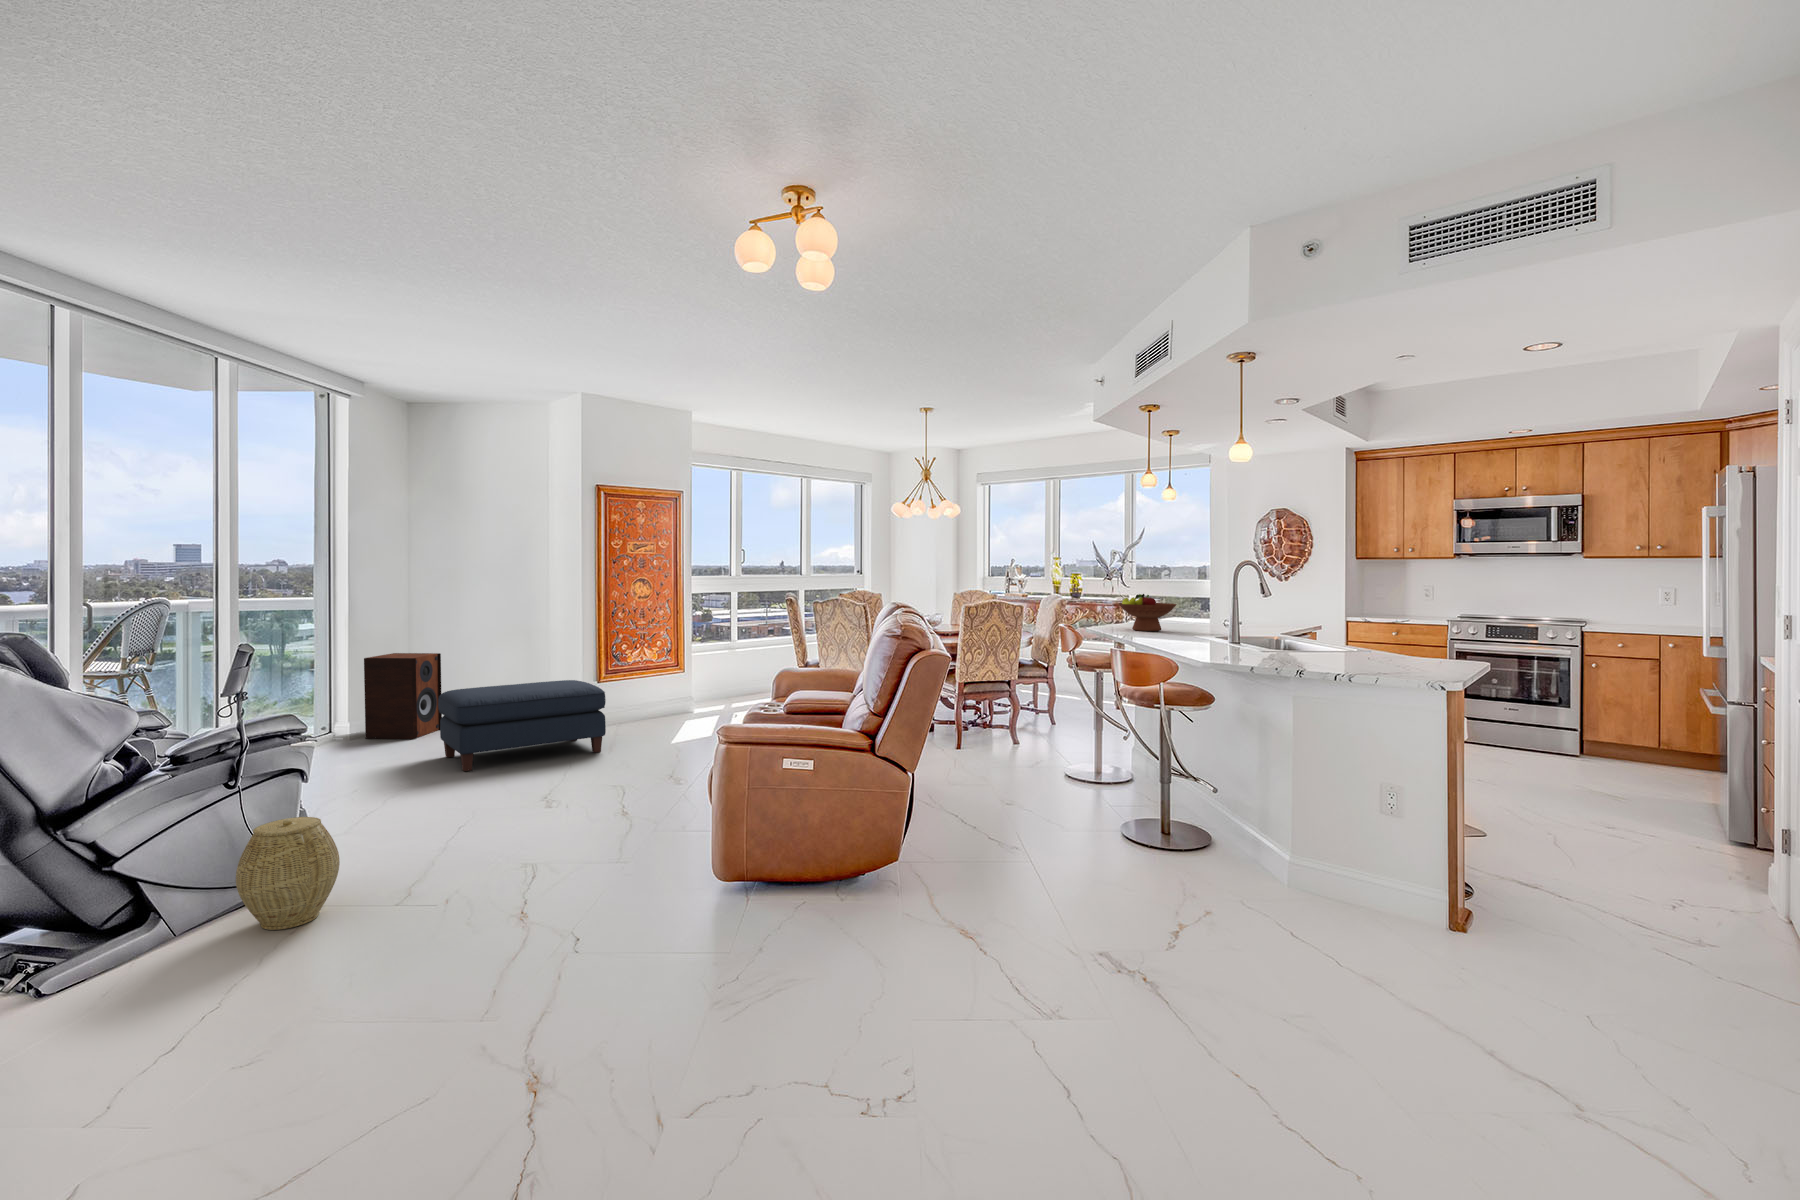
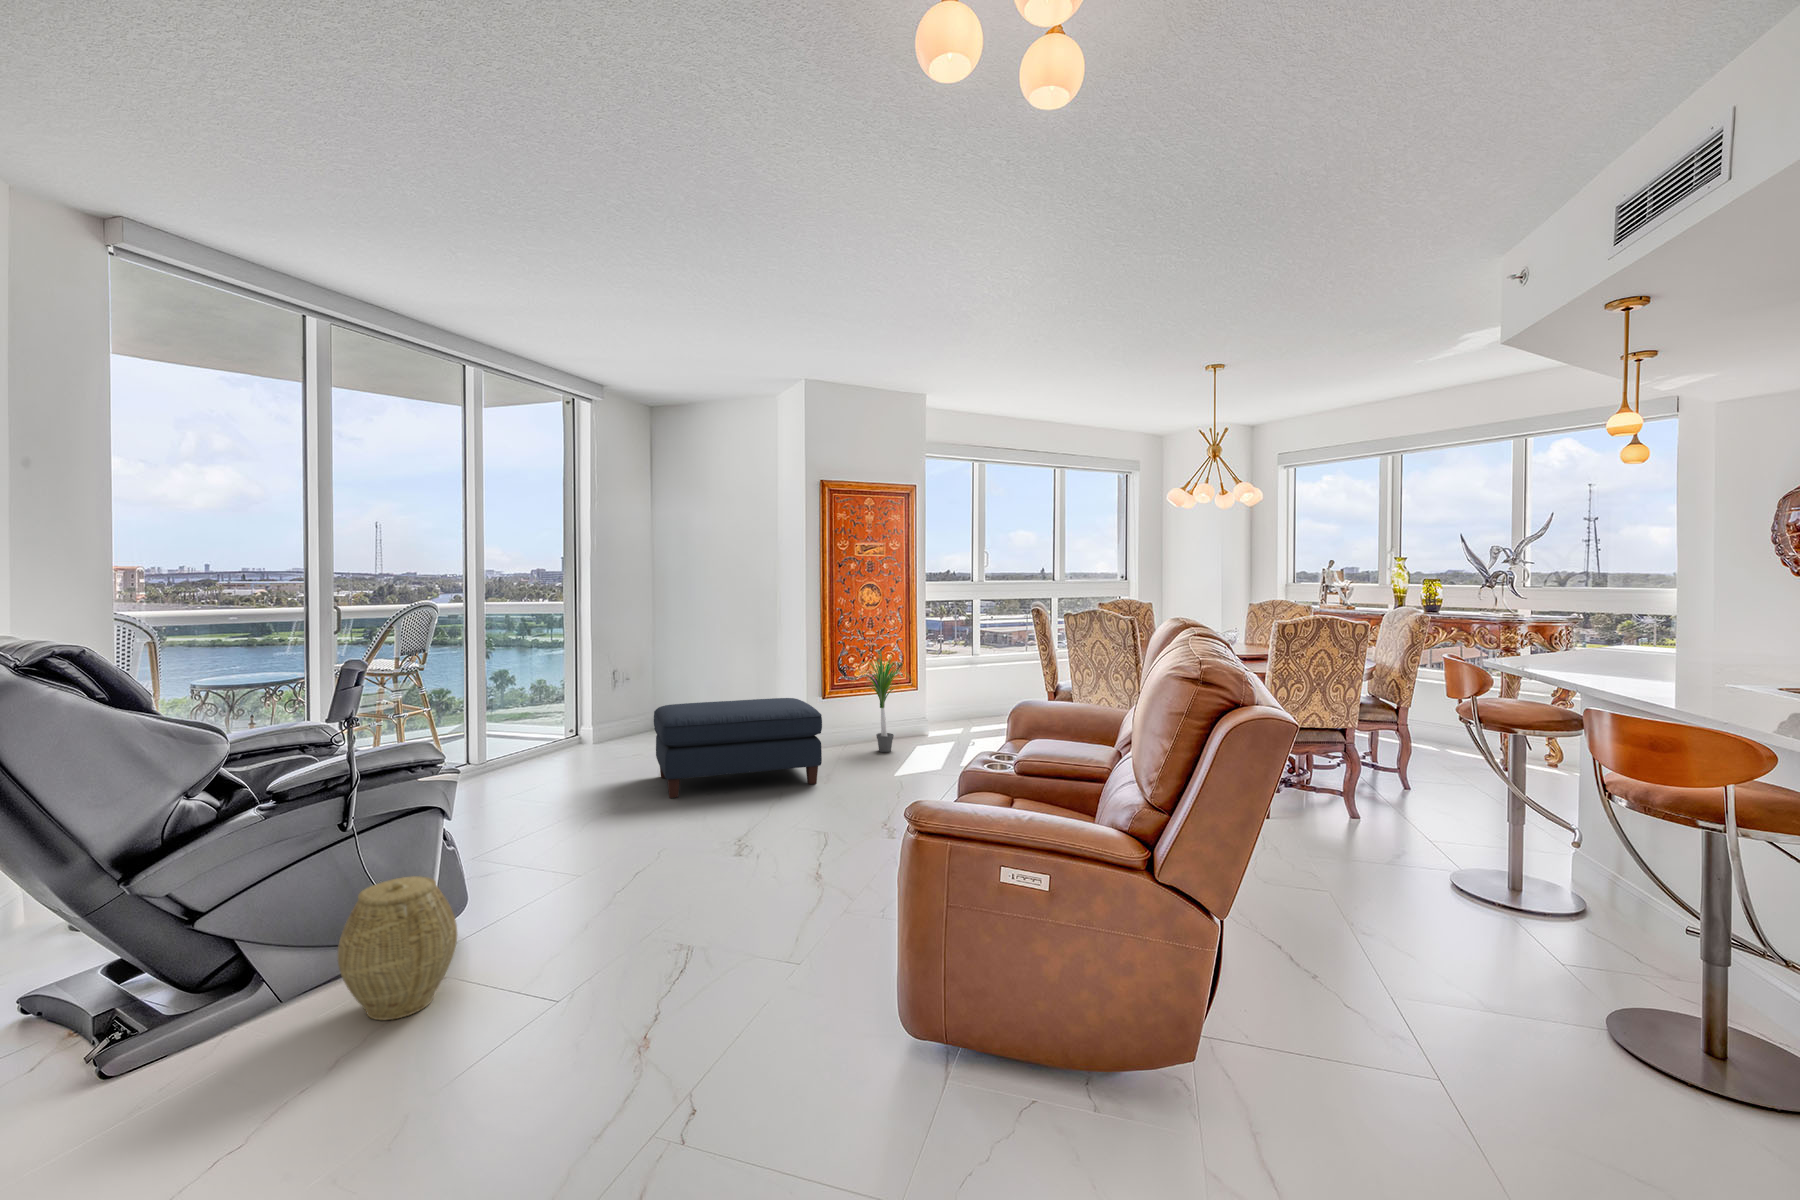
fruit bowl: present [1119,594,1177,631] -> none [1547,612,1666,672]
potted plant: none [622,632,685,725] -> present [858,652,907,752]
speaker: present [364,653,442,739] -> none [598,660,671,751]

